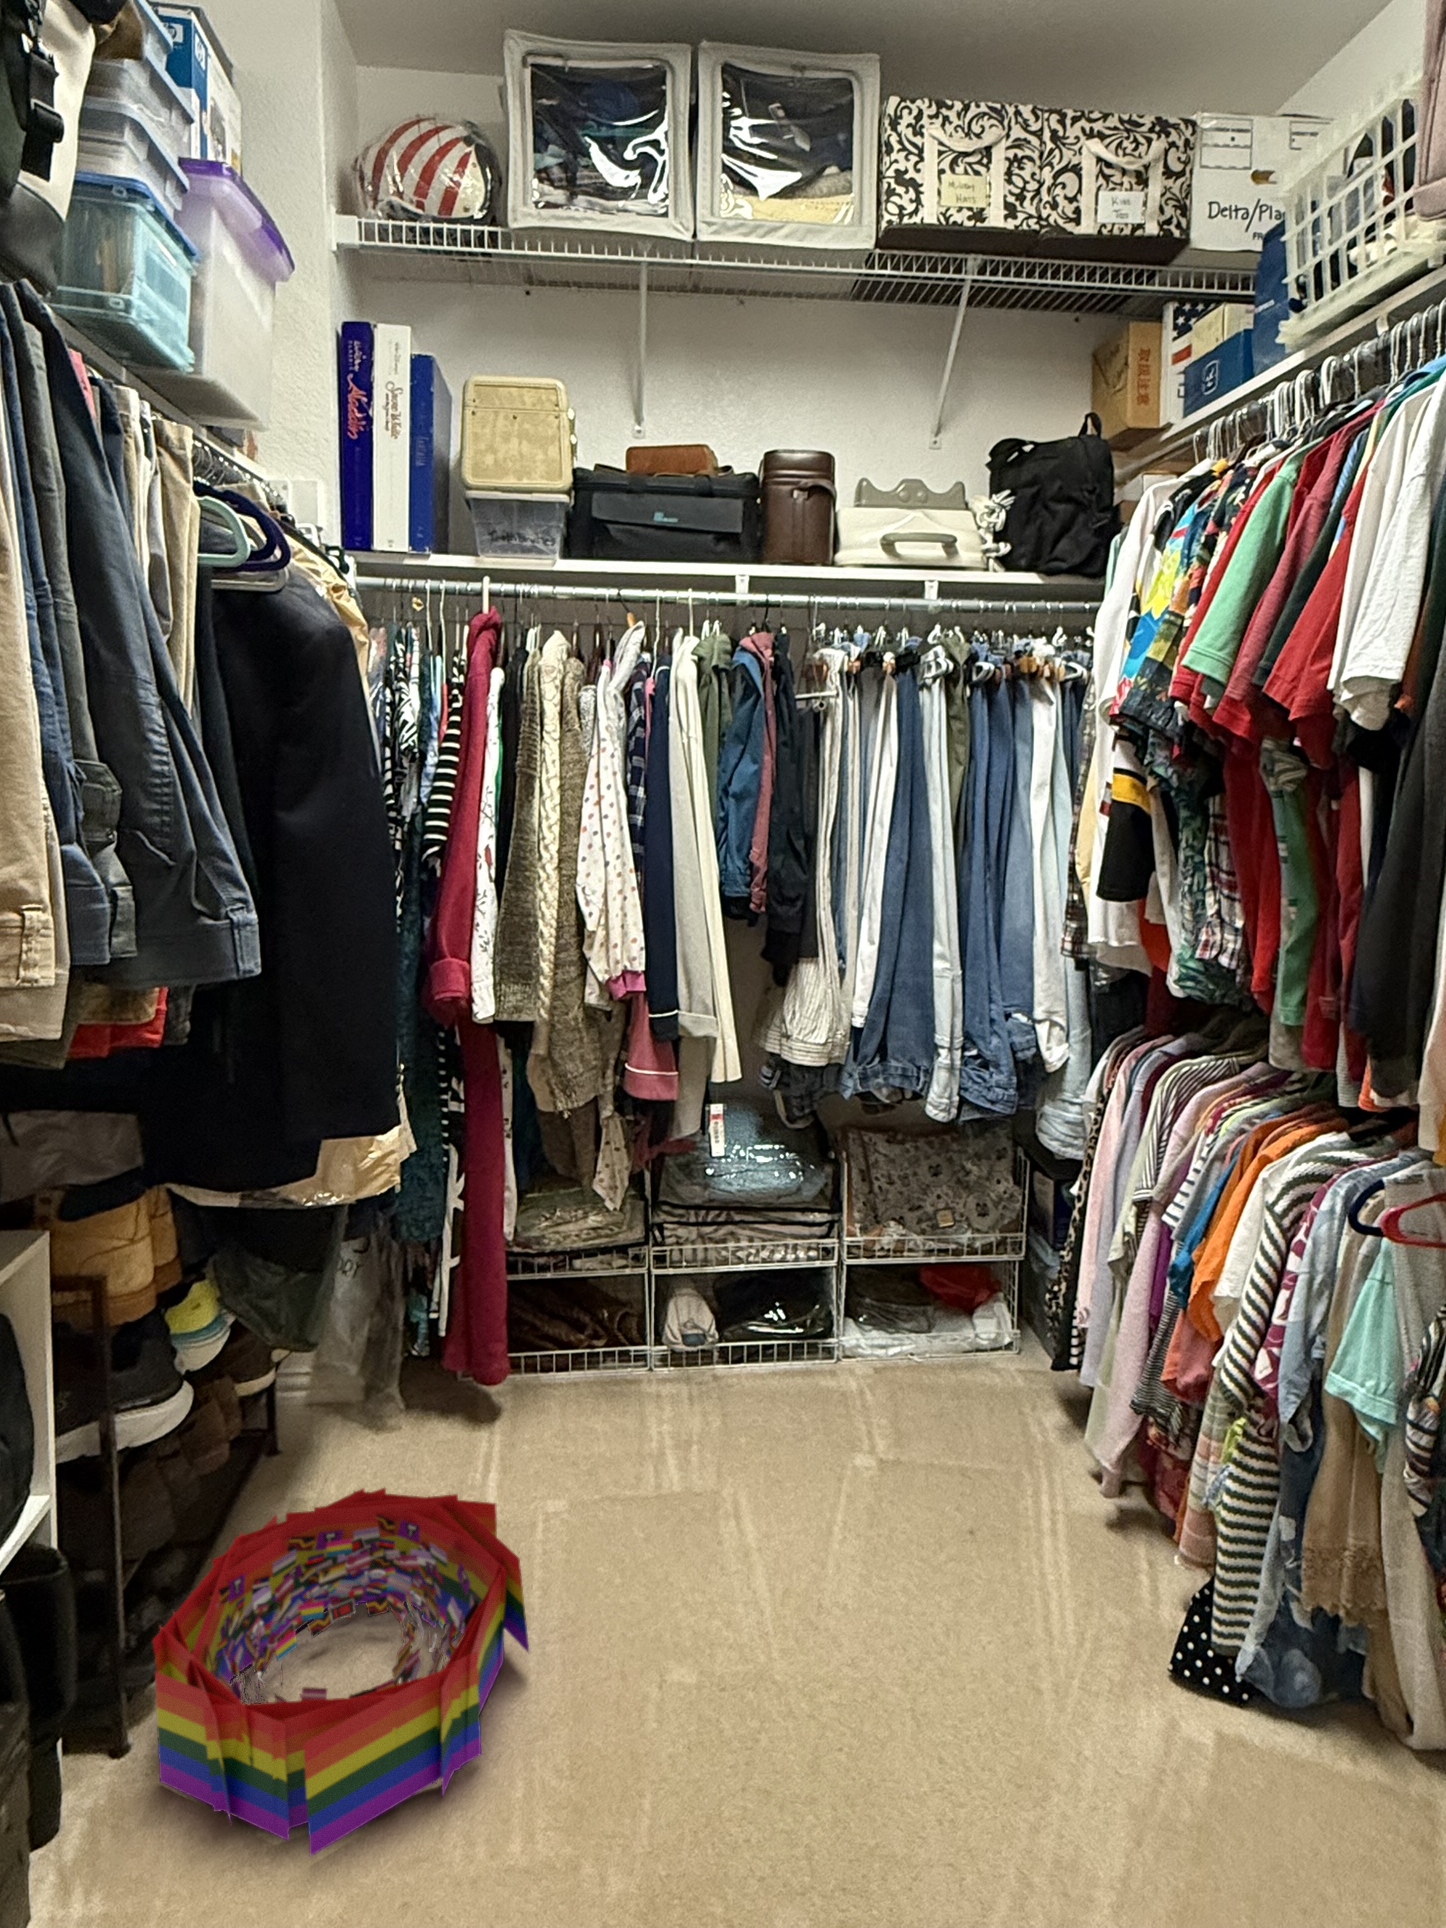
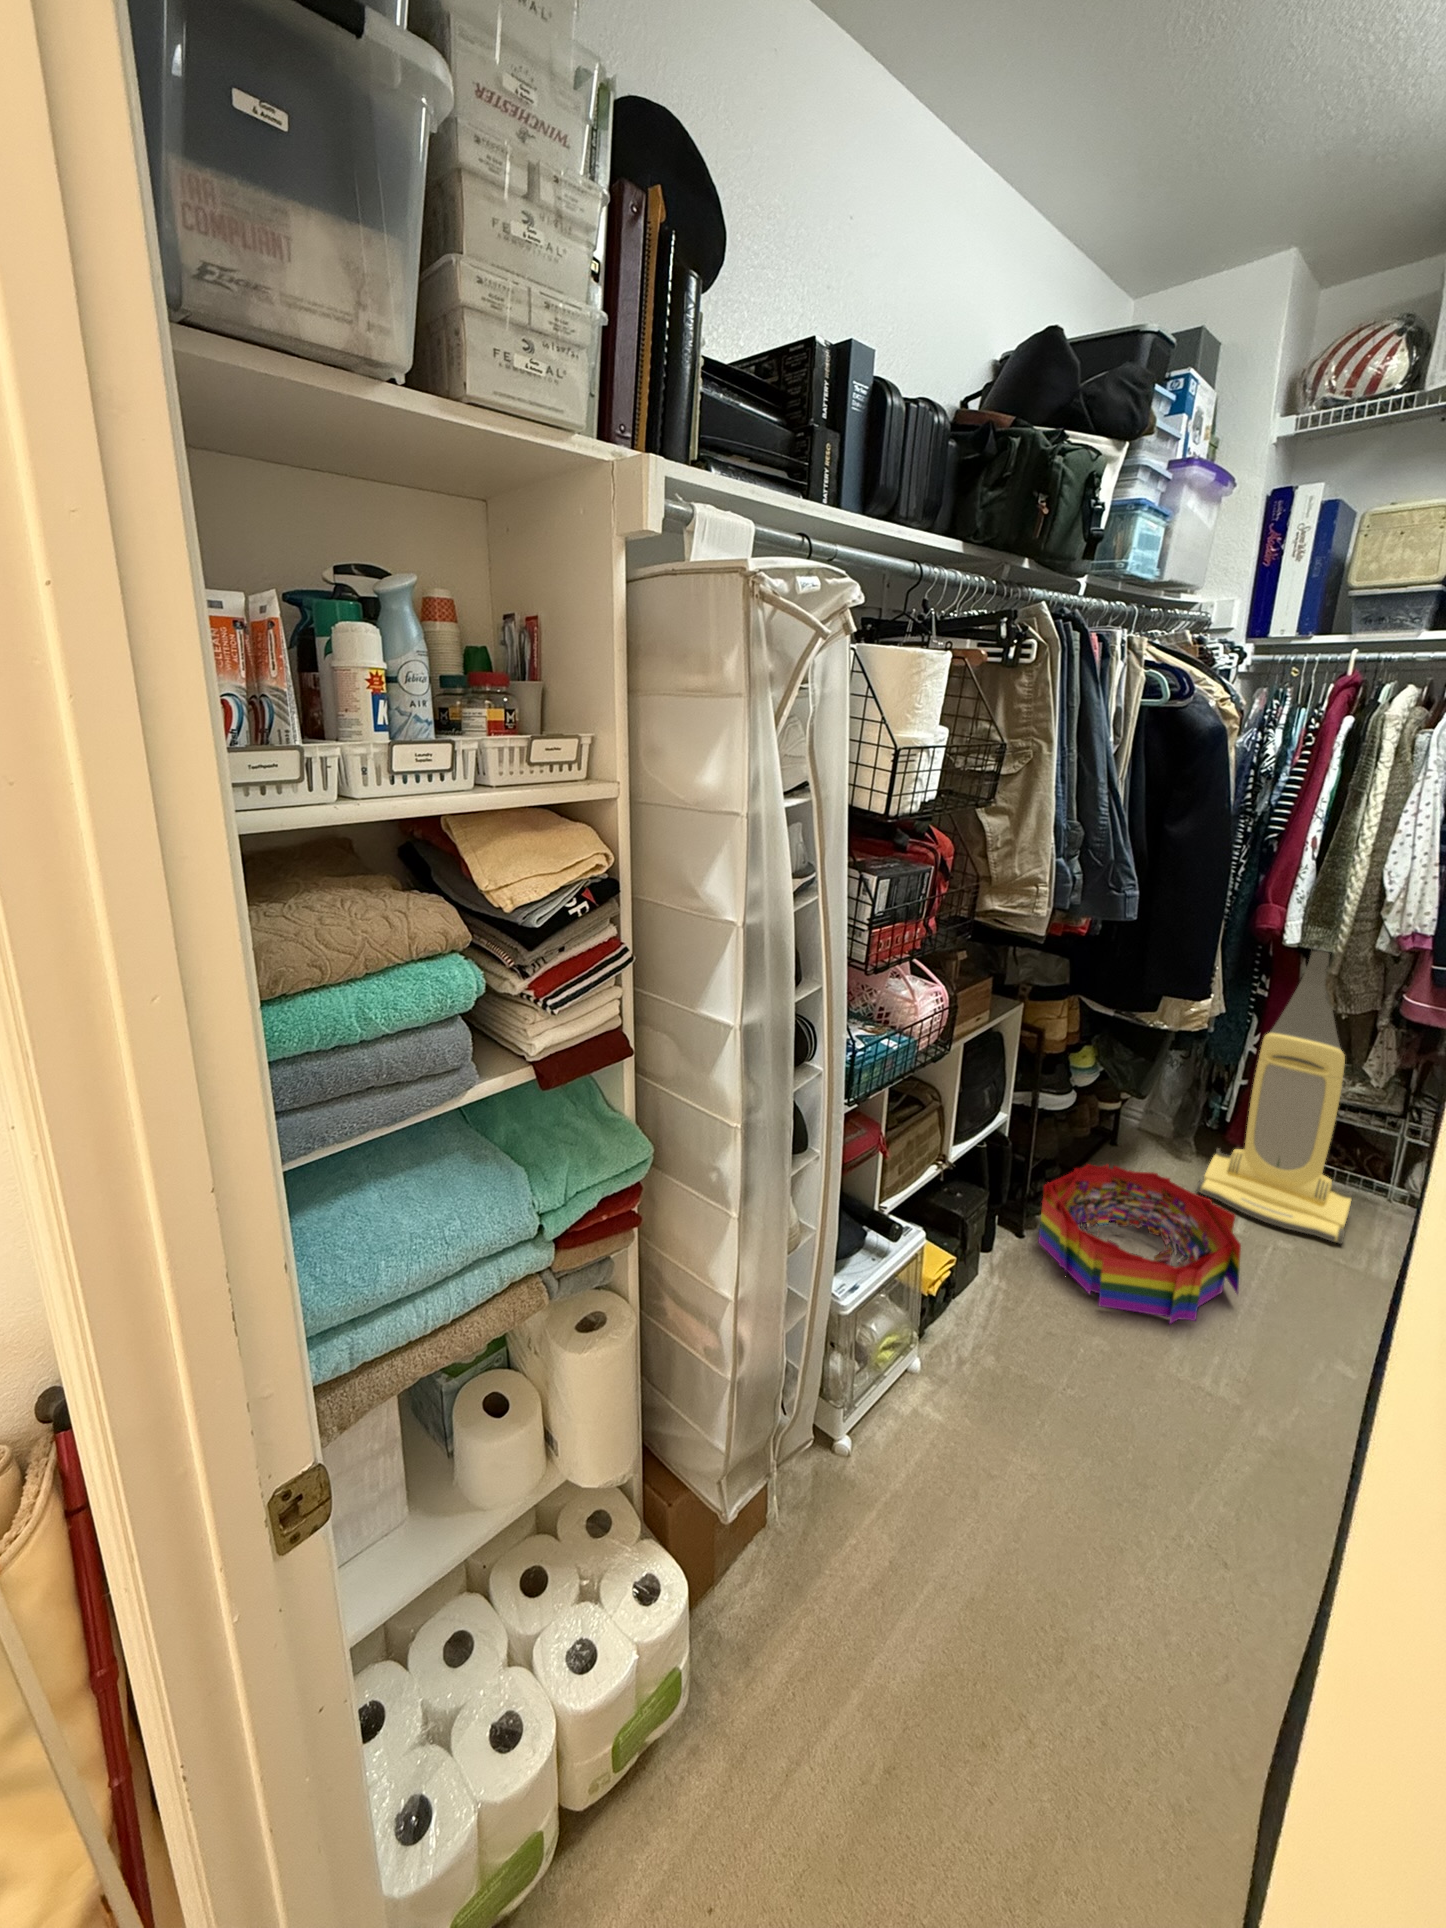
vacuum cleaner: none [423,933,622,1486] -> present [1197,951,1353,1244]

